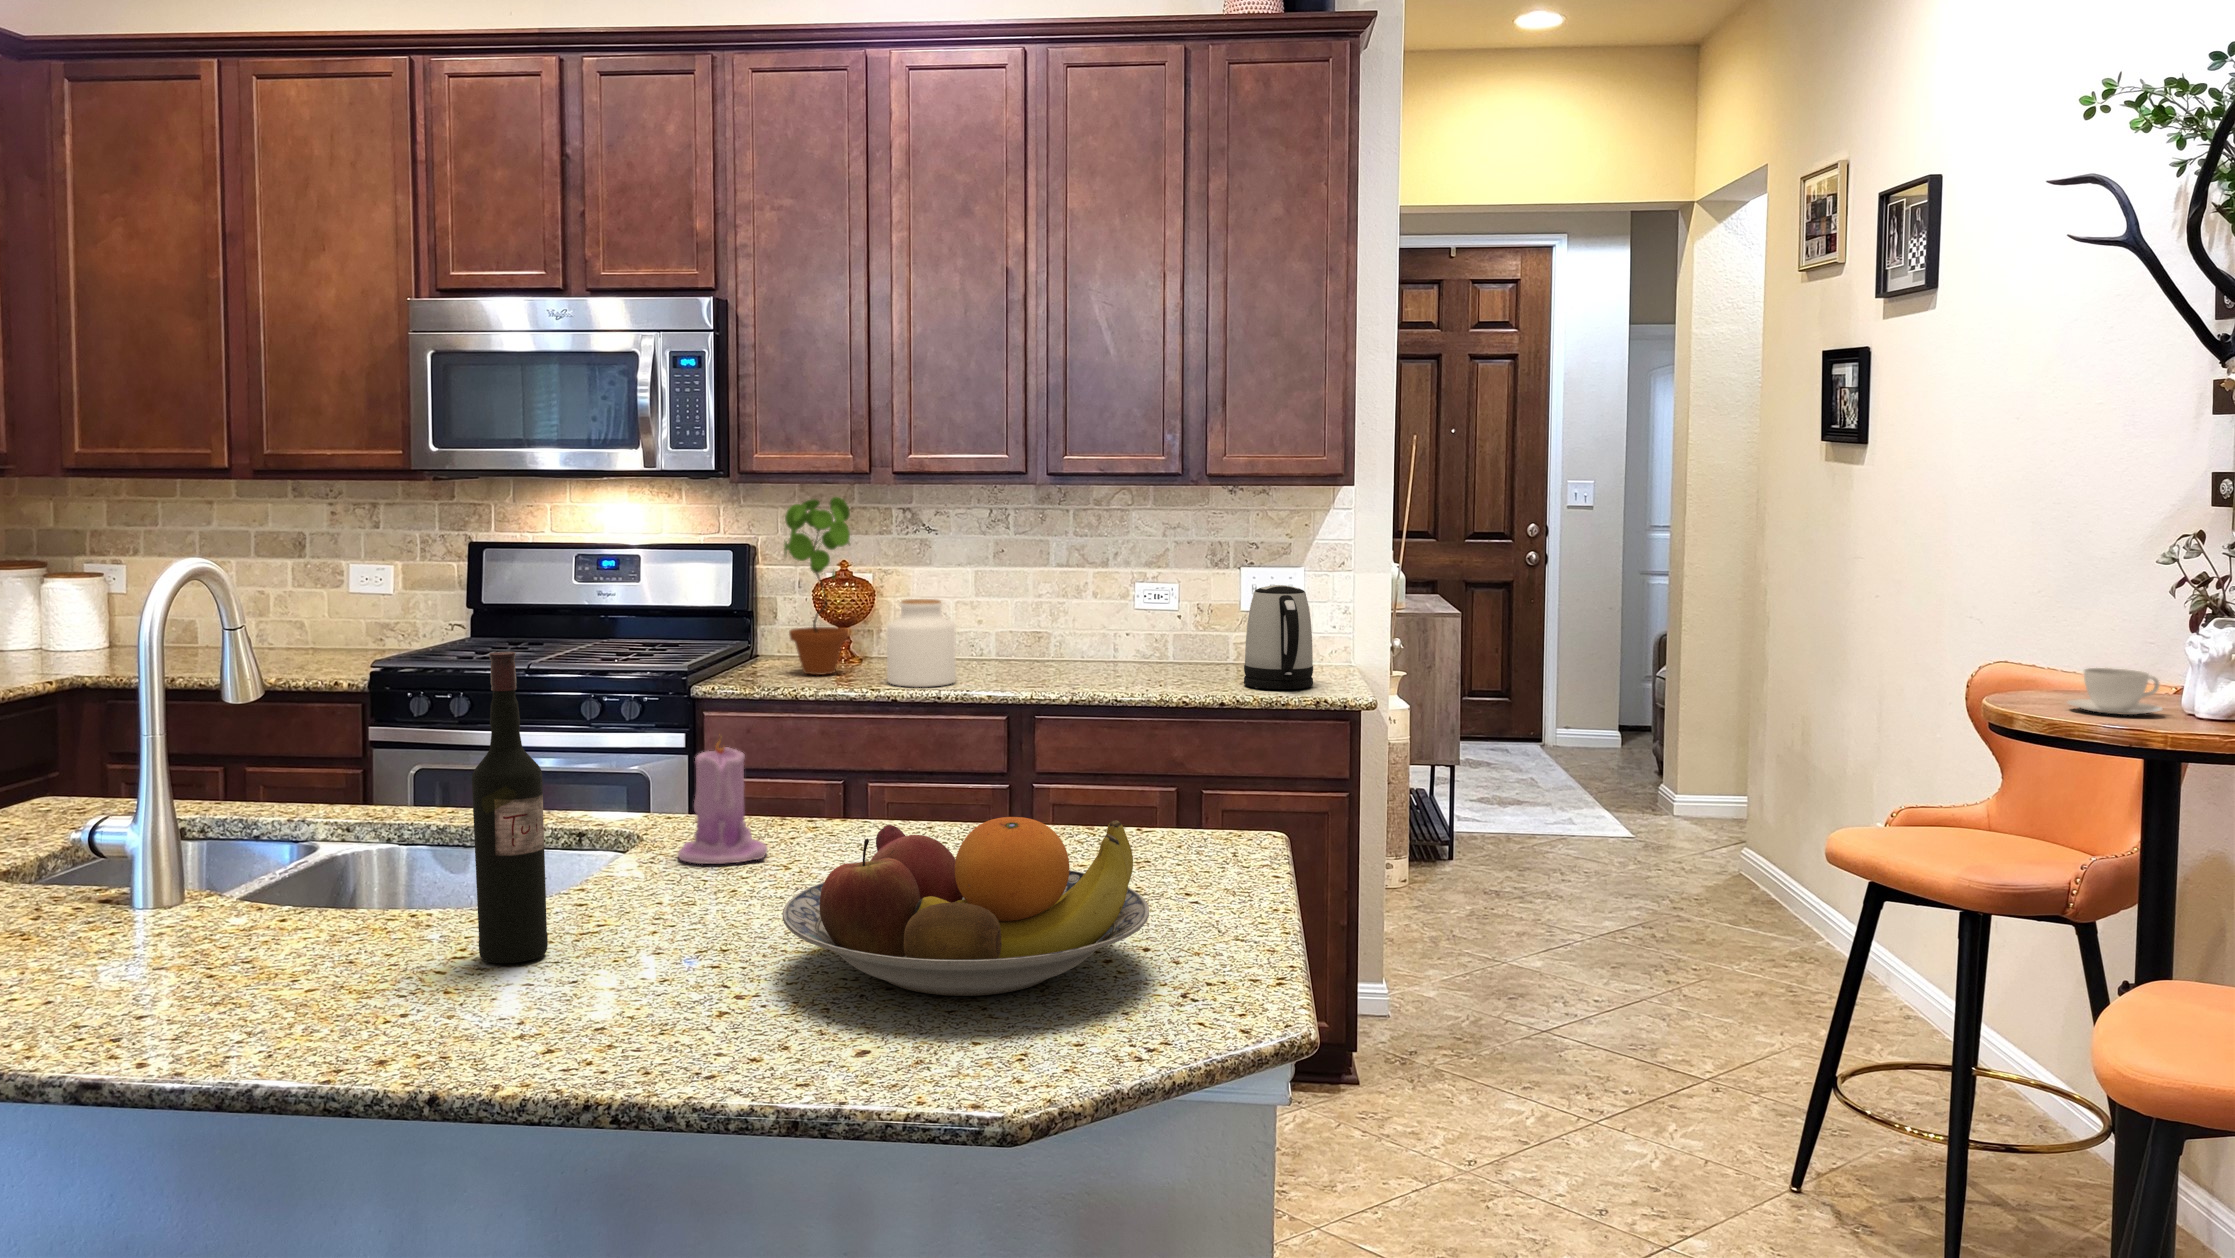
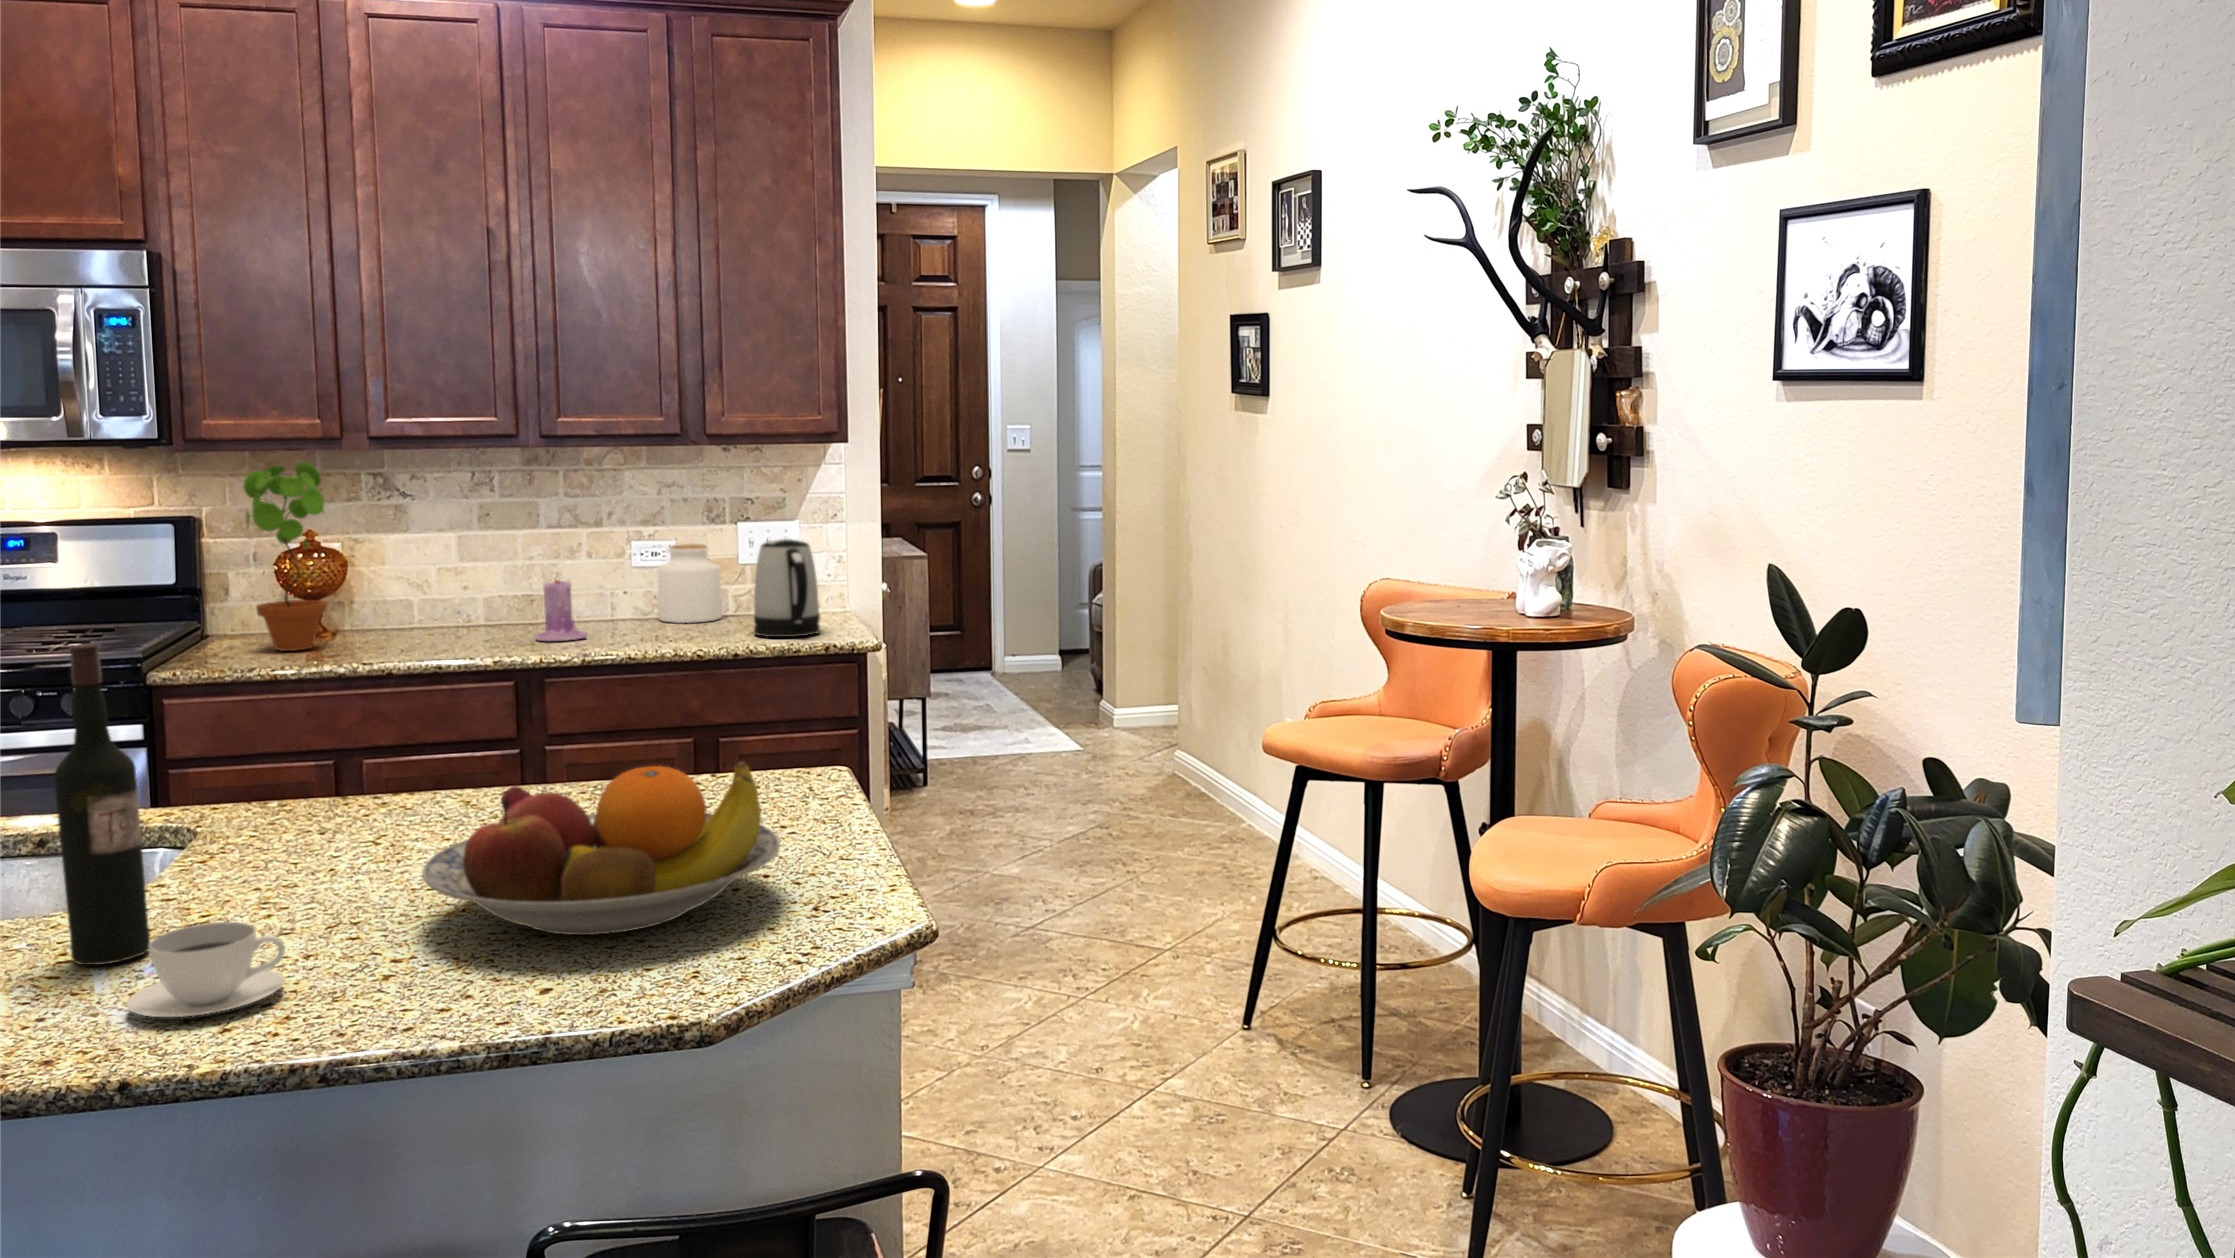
jar: present [887,599,956,687] -> present [657,544,722,623]
teacup: present [2067,668,2162,715] -> present [126,922,285,1017]
candle: present [678,740,768,864] -> present [536,575,587,641]

